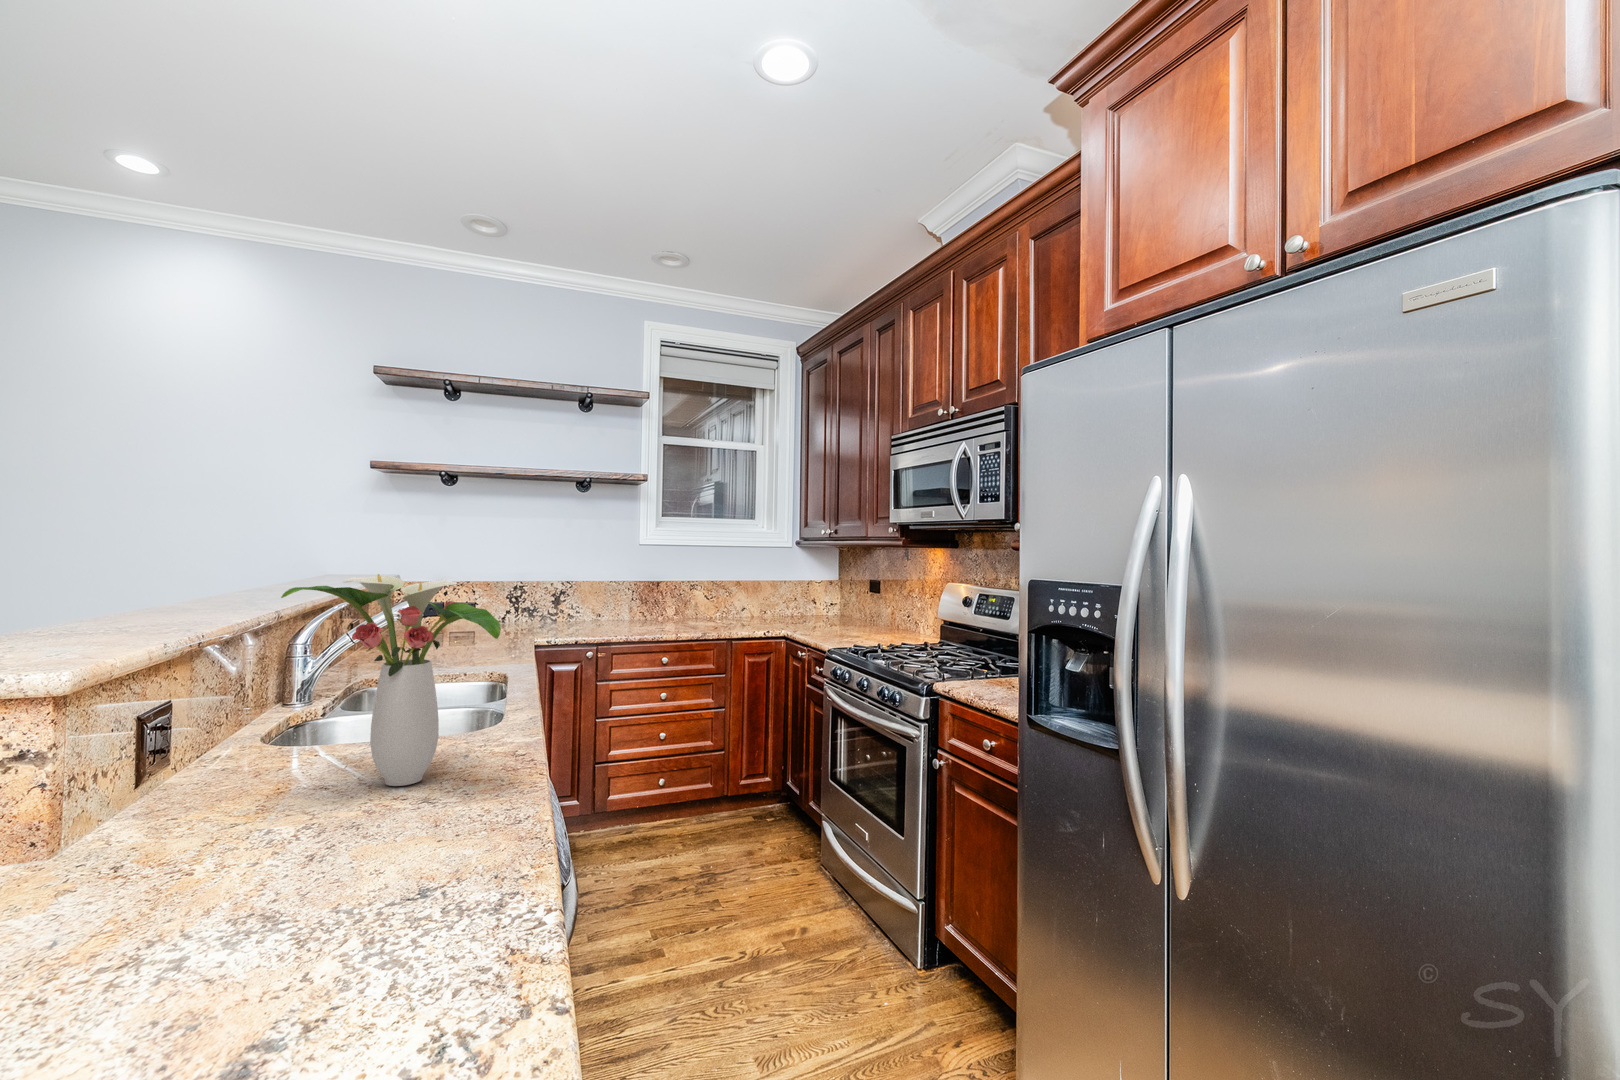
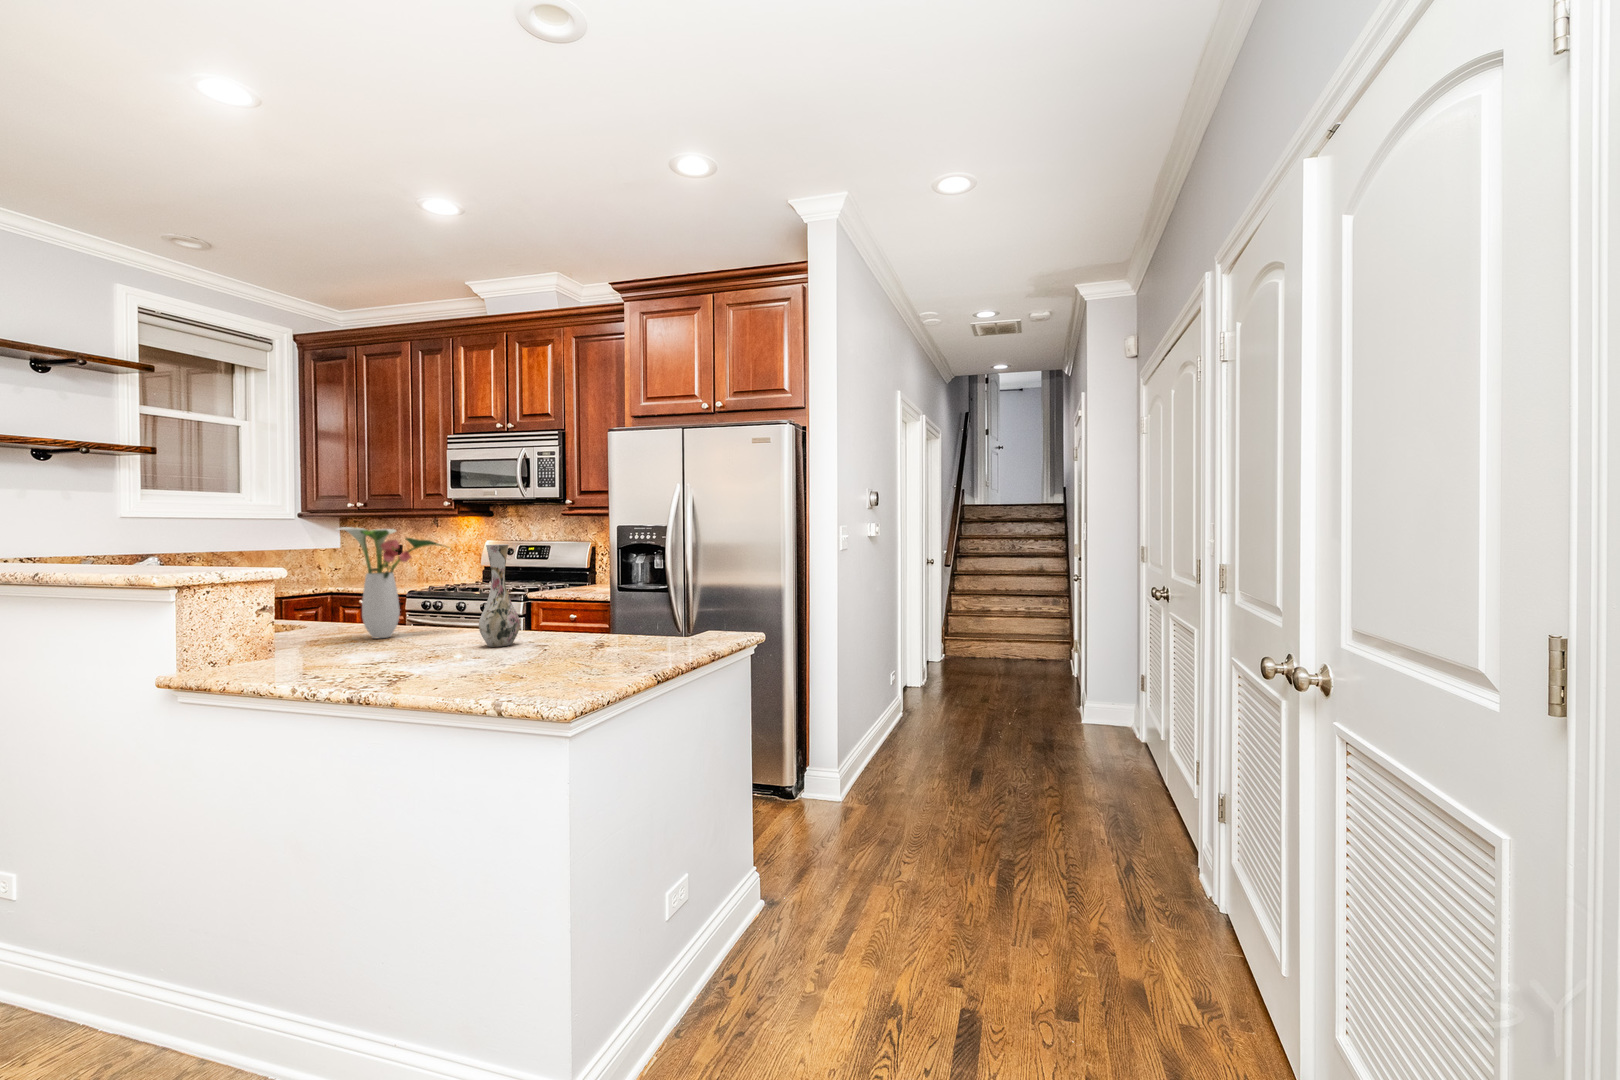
vase: none [136,655,280,969] -> present [479,544,520,647]

